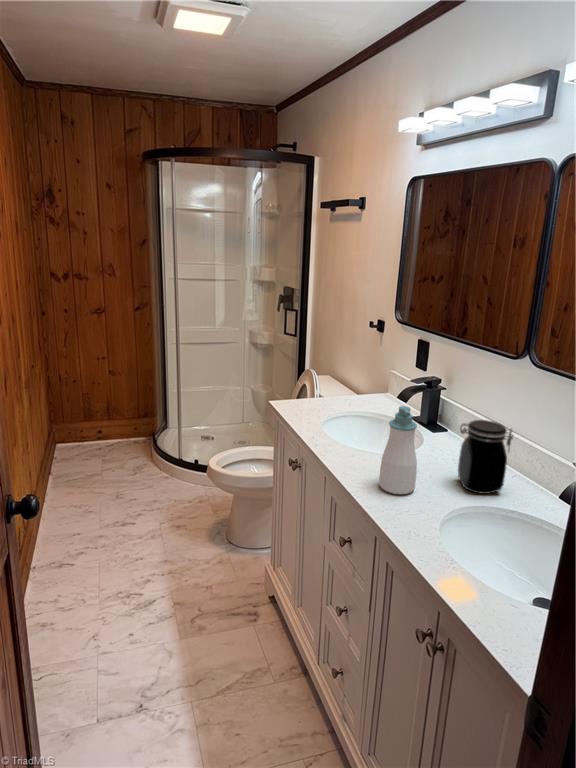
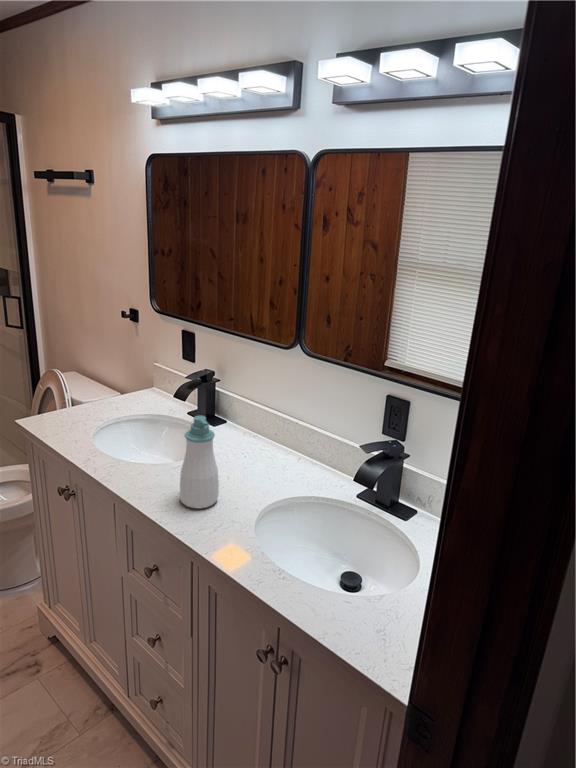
jar: present [458,420,513,494] -> none [252,413,302,486]

